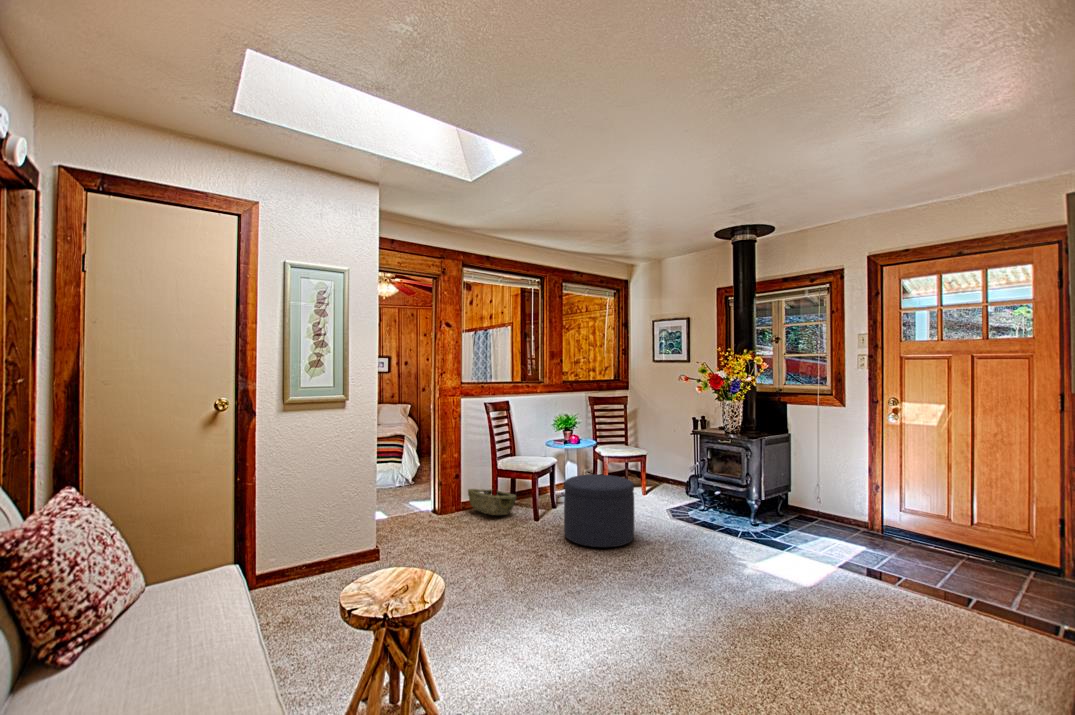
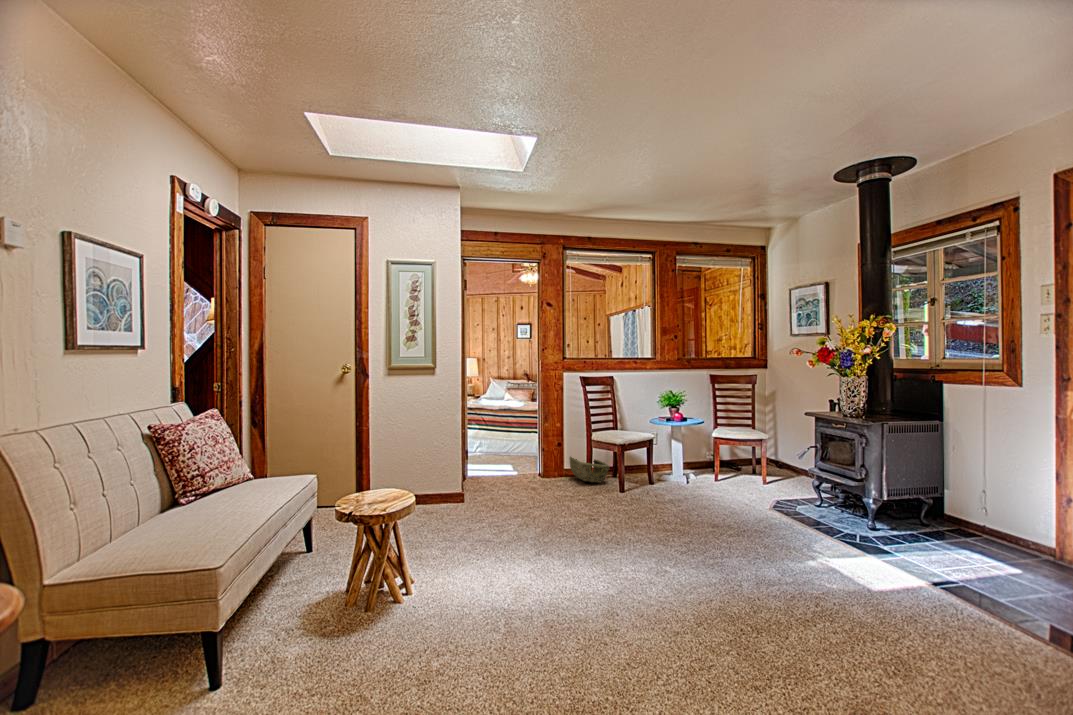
ottoman: present [564,474,634,547] -> none [632,449,705,520]

